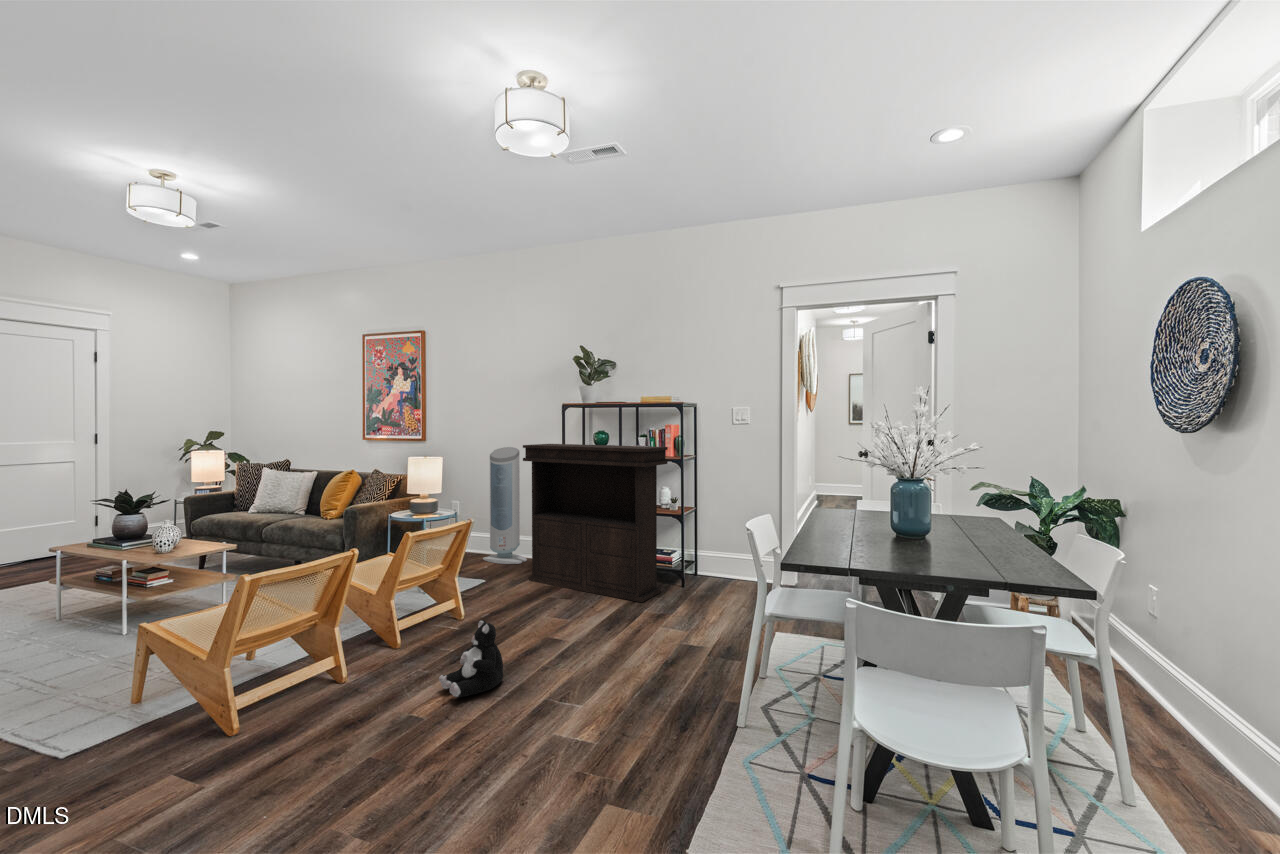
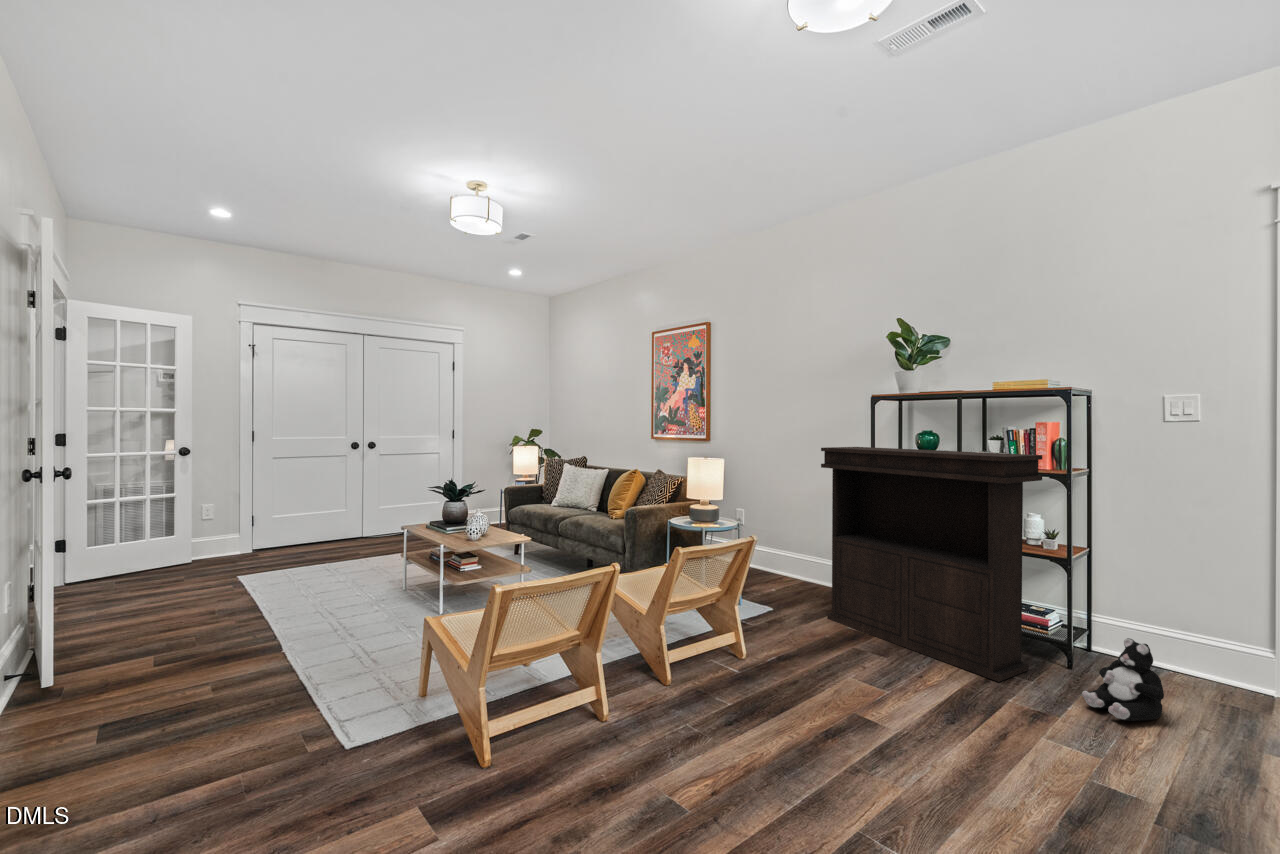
air purifier: present [483,447,527,564] -> none [771,450,825,593]
plush toy: present [439,620,503,697] -> present [1082,638,1164,721]

